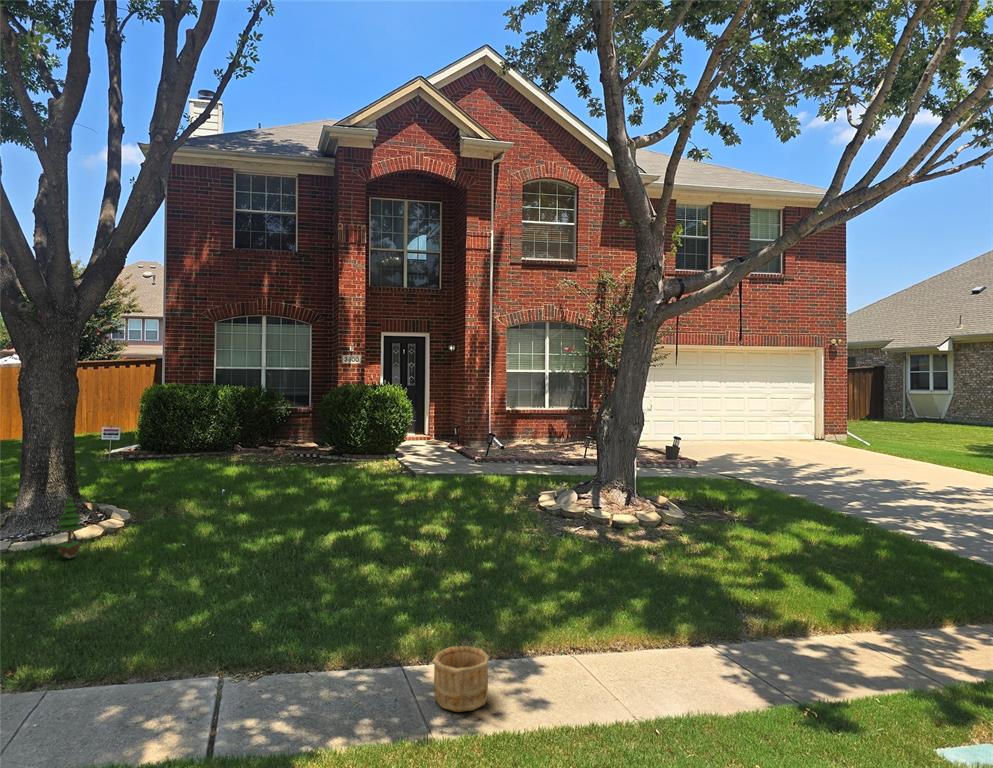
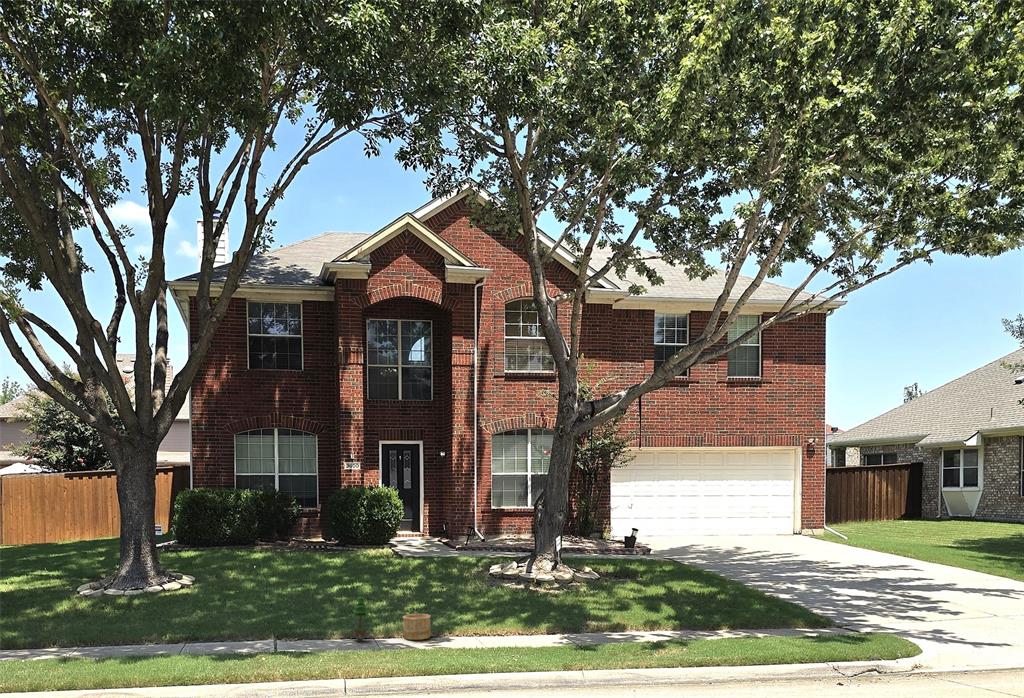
potted tree: present [57,495,82,559] -> present [353,591,369,640]

